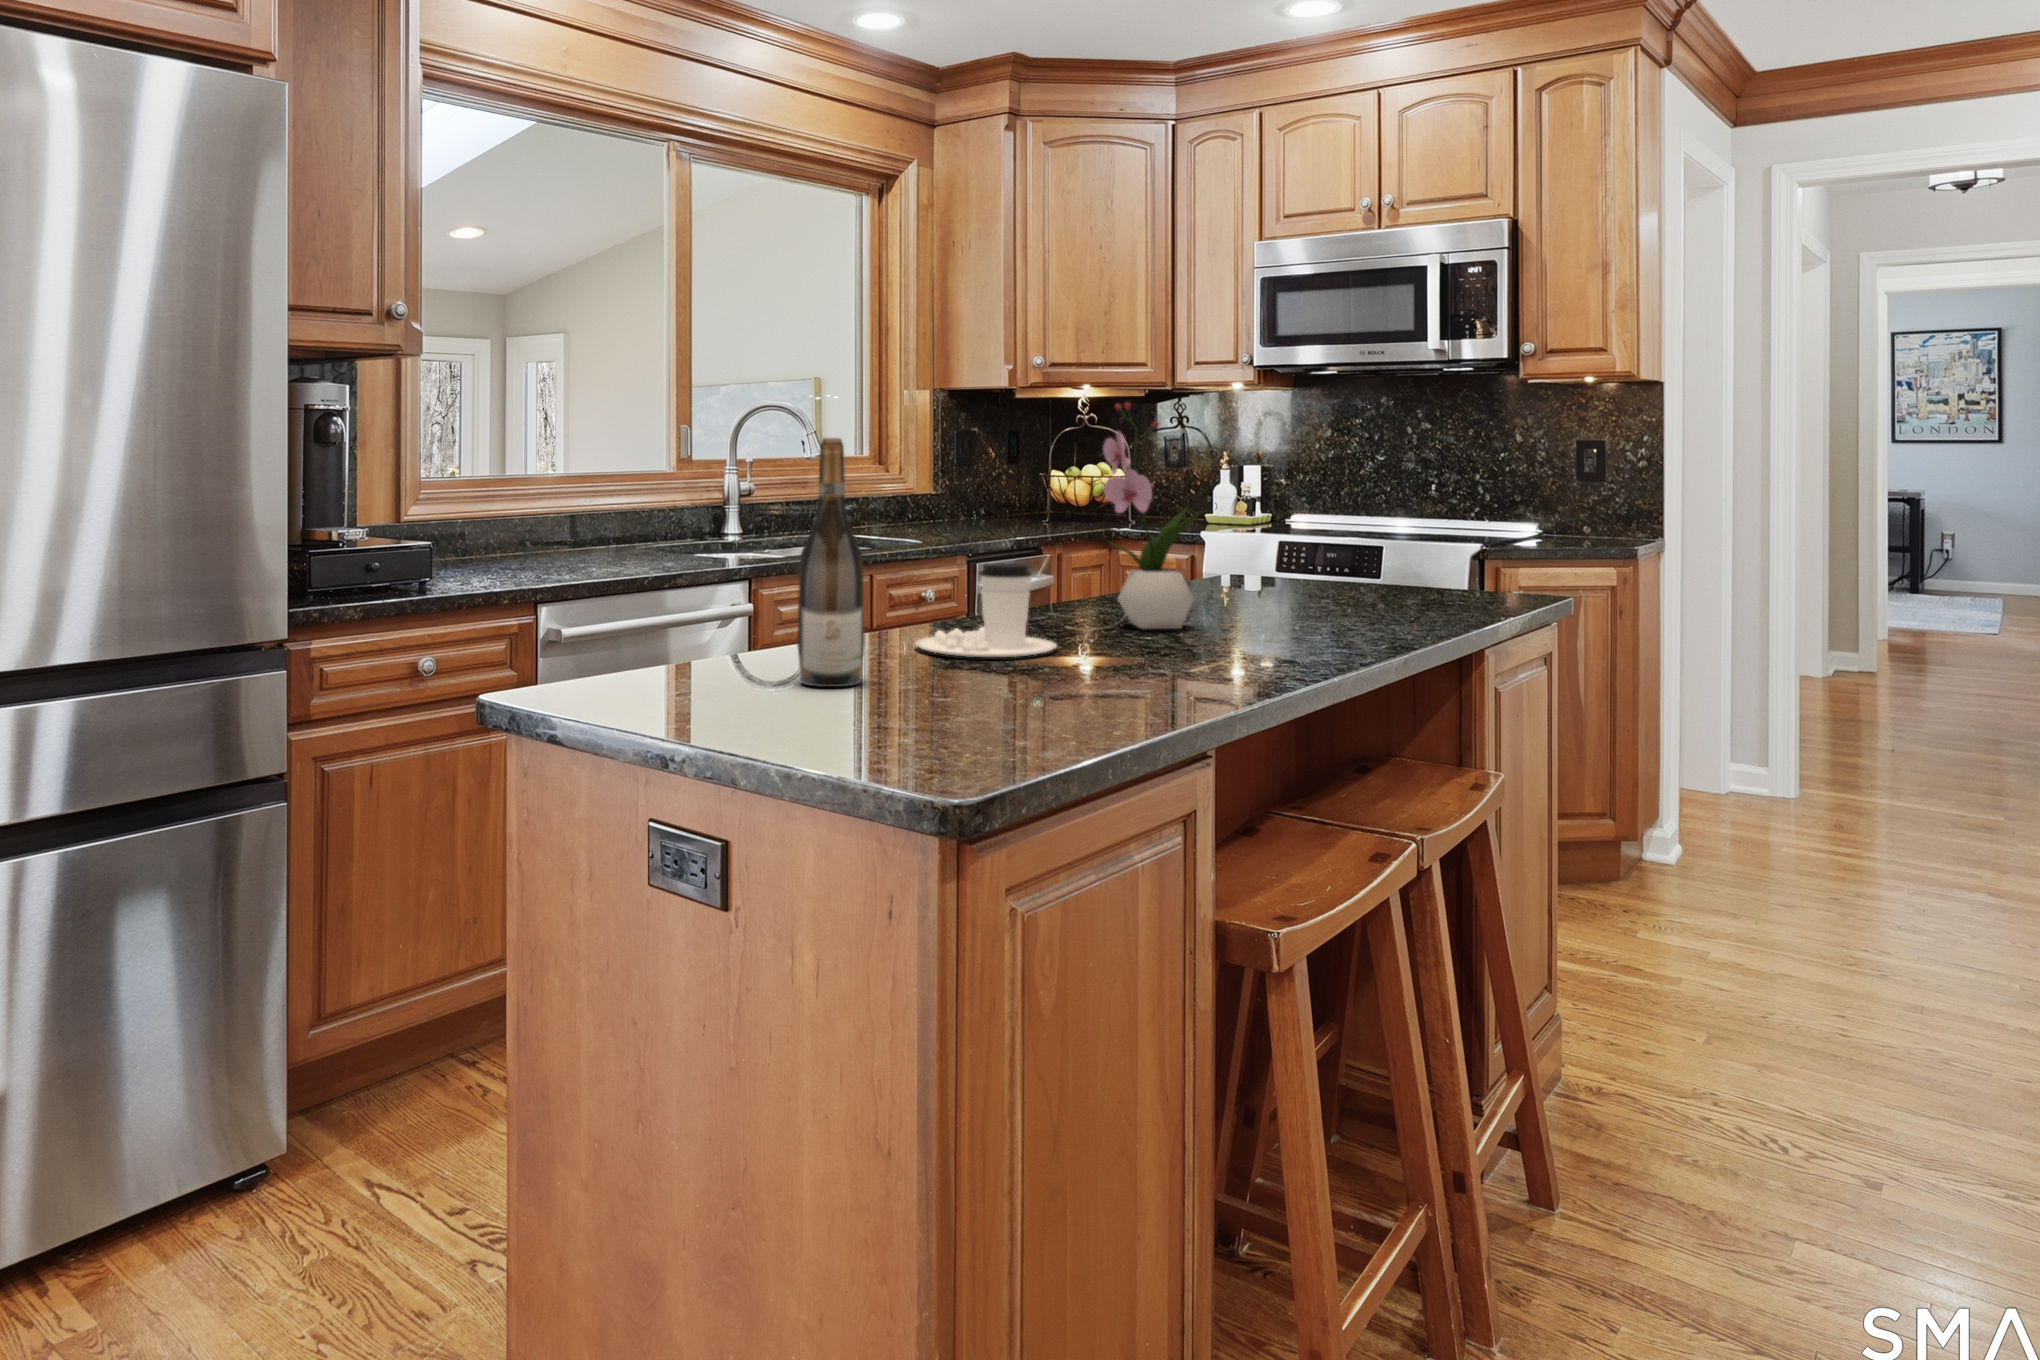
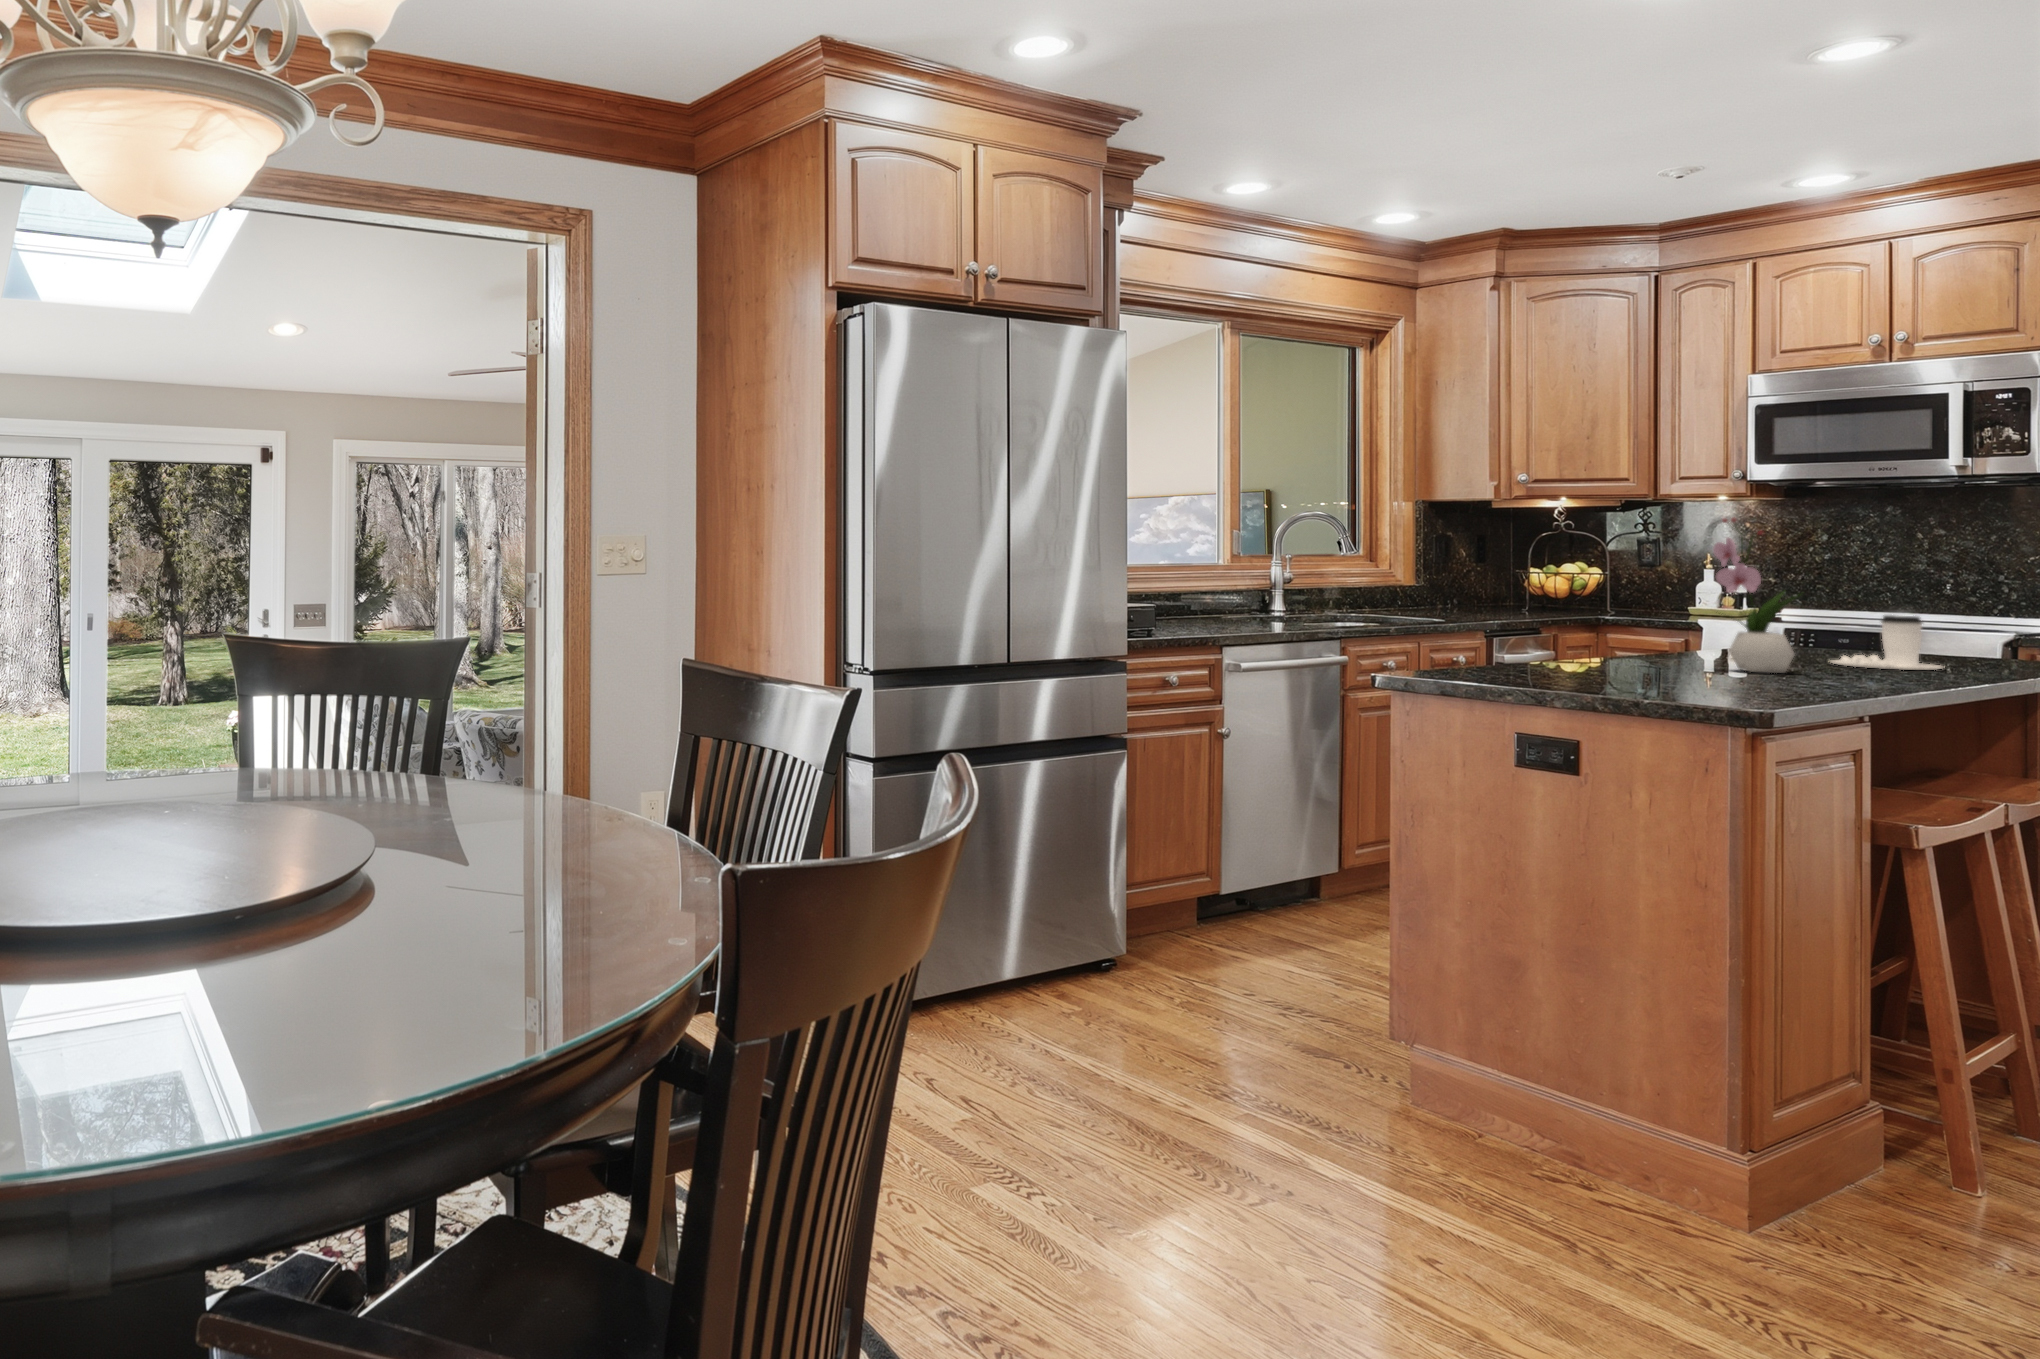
wine bottle: present [797,438,865,687] -> none [1540,541,1589,688]
coffee cup: present [915,563,1056,657] -> present [1830,615,1942,670]

